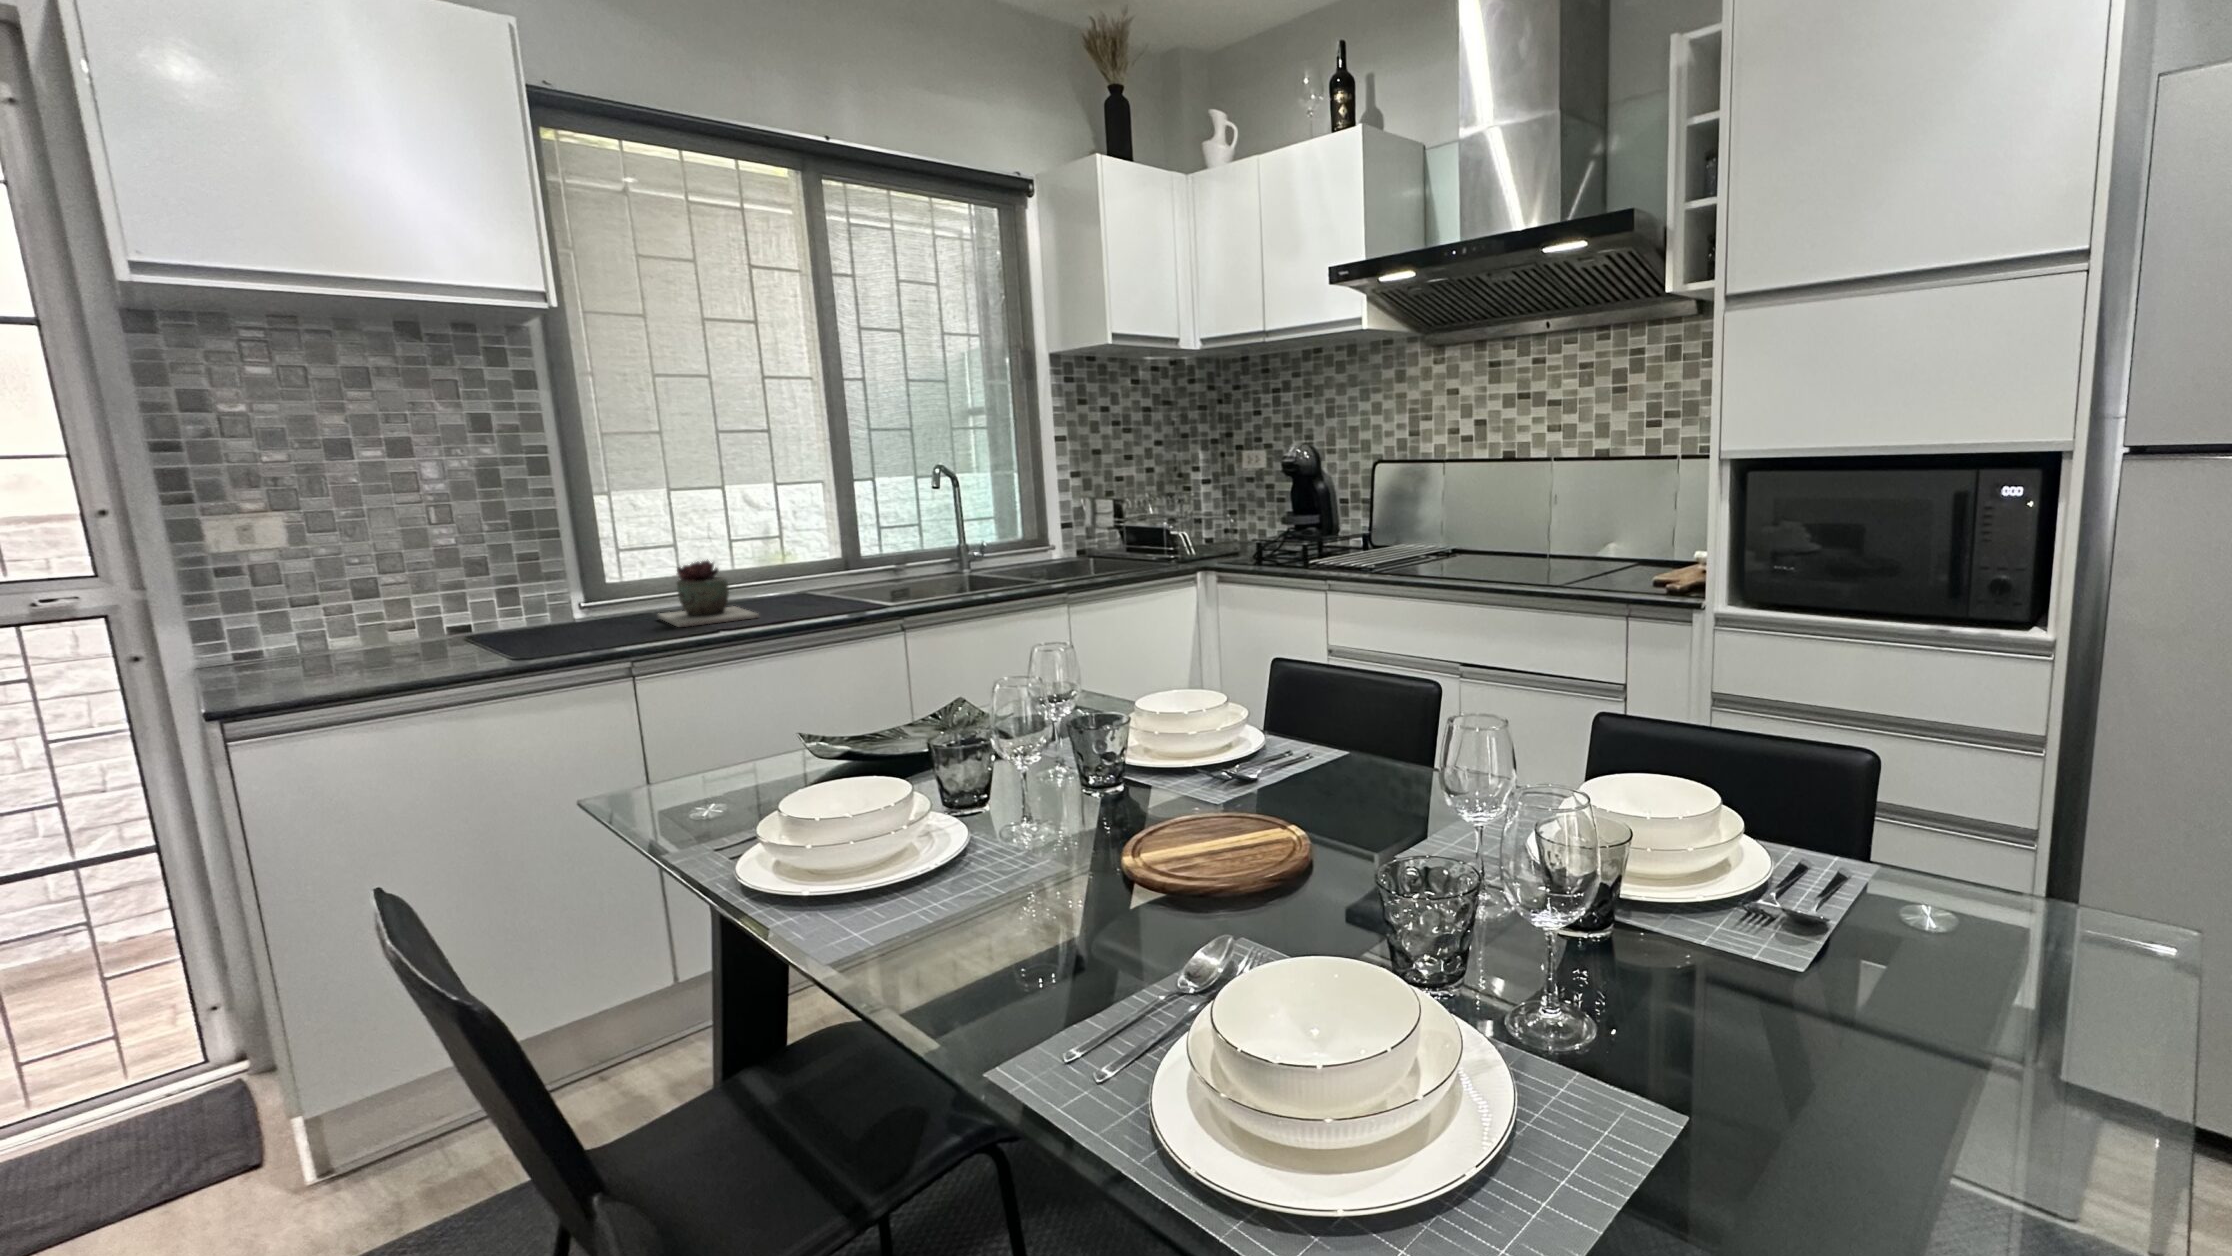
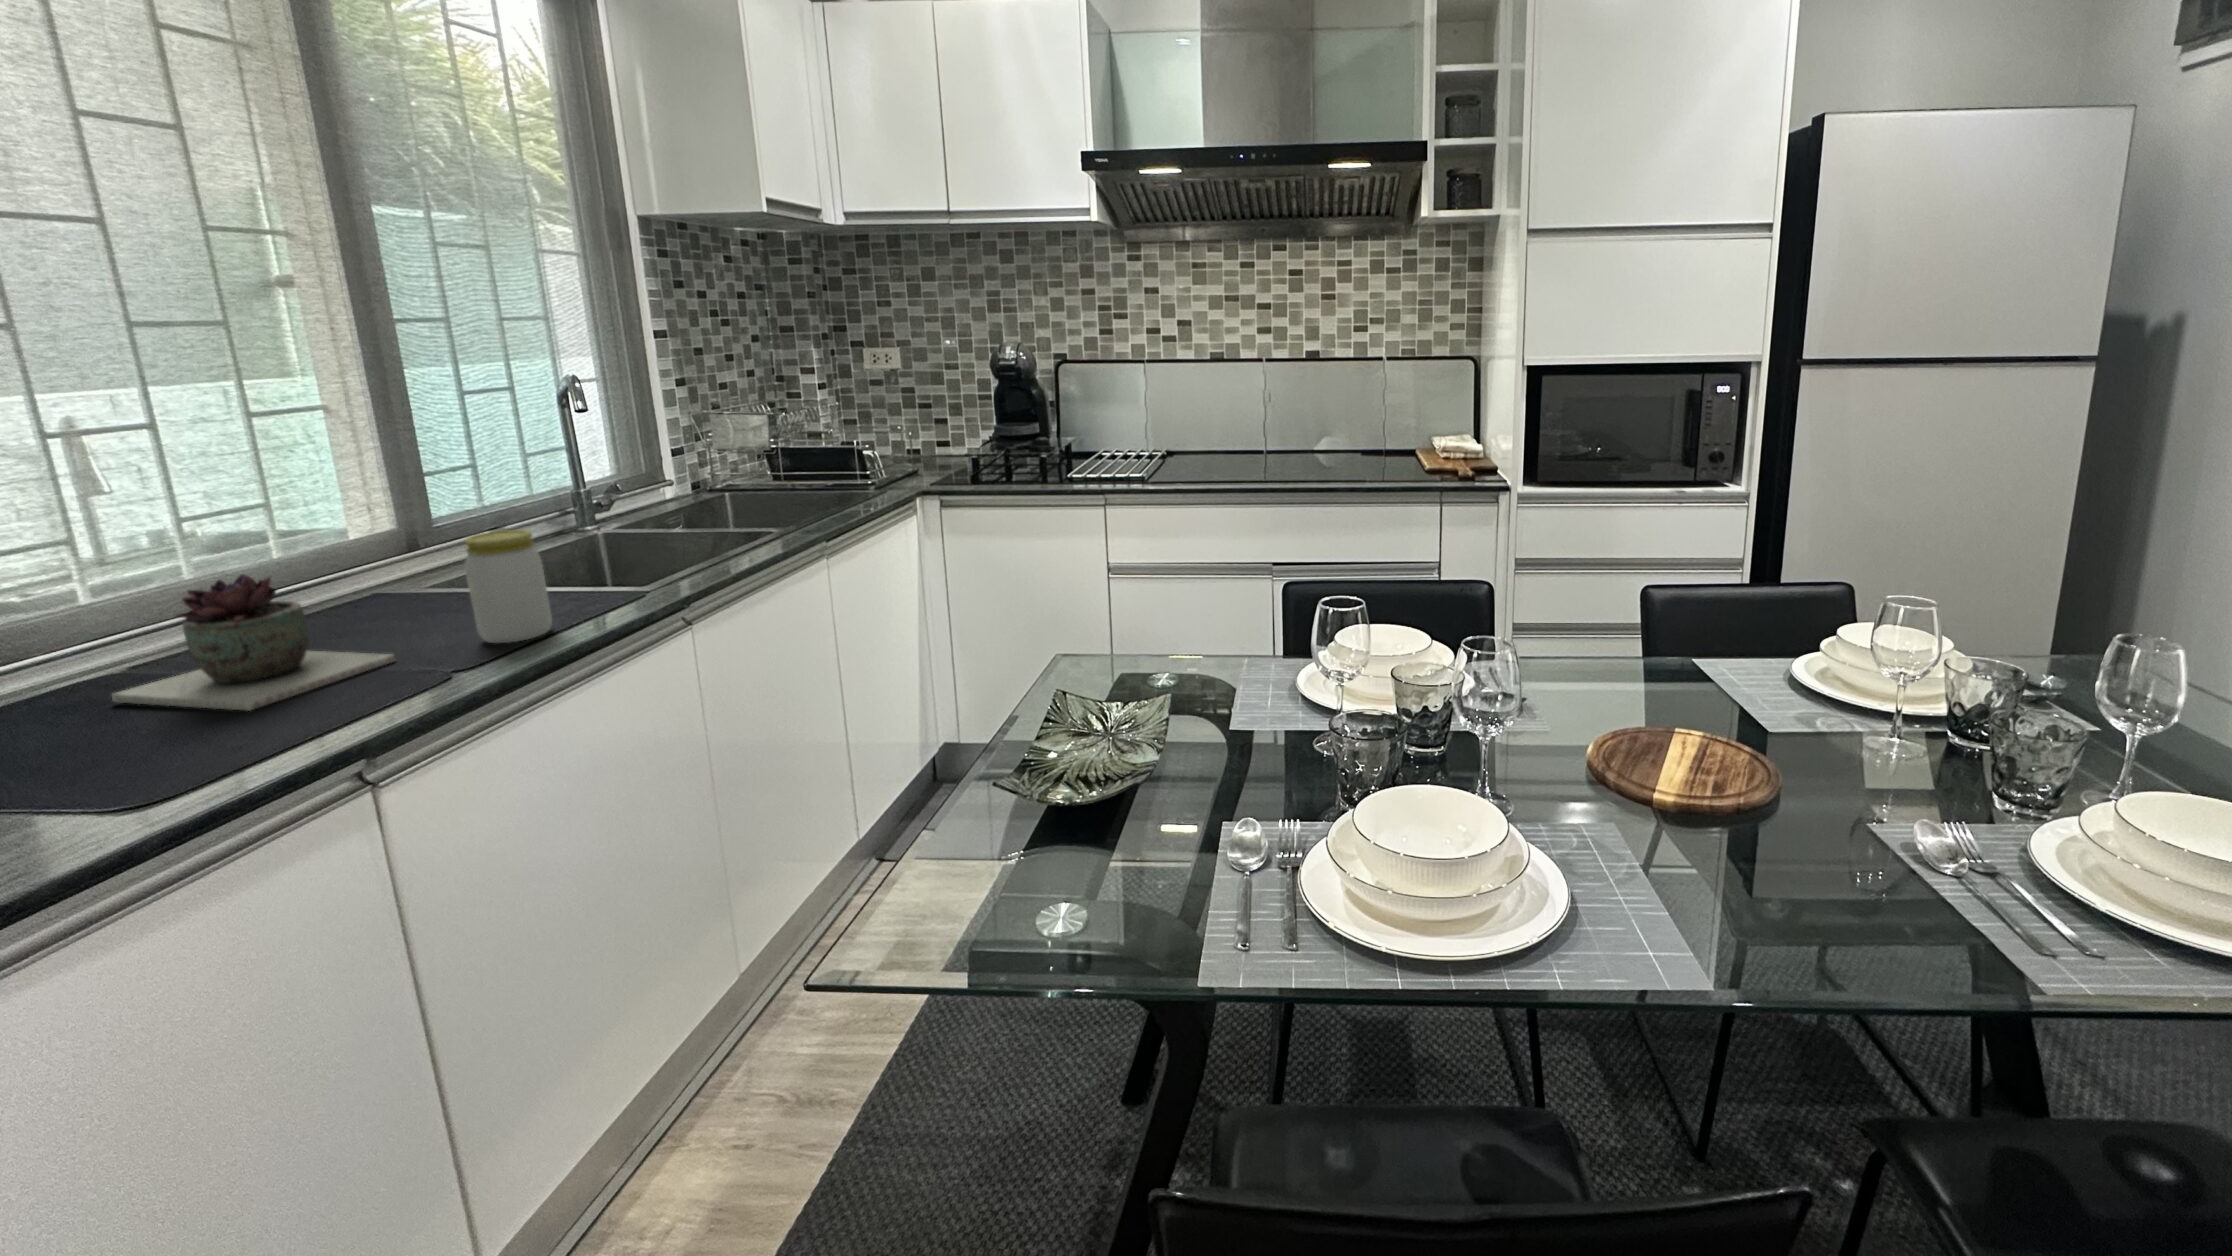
jar: none [795,550,838,616] -> present [465,530,552,643]

